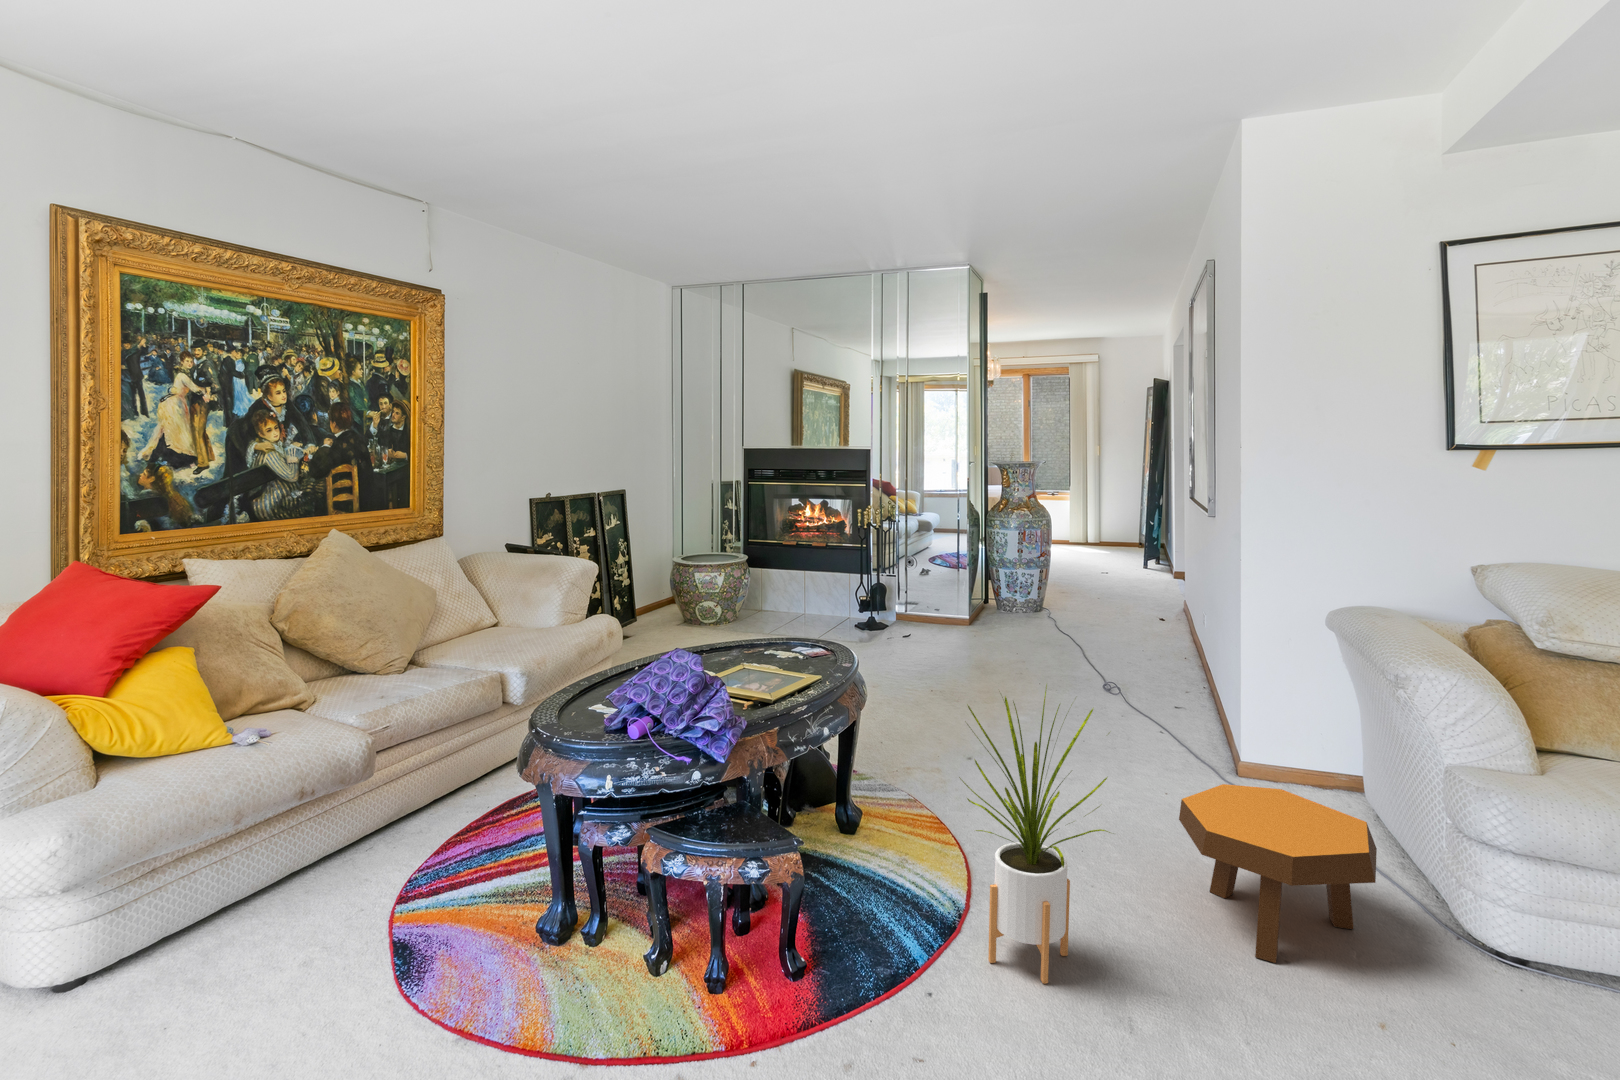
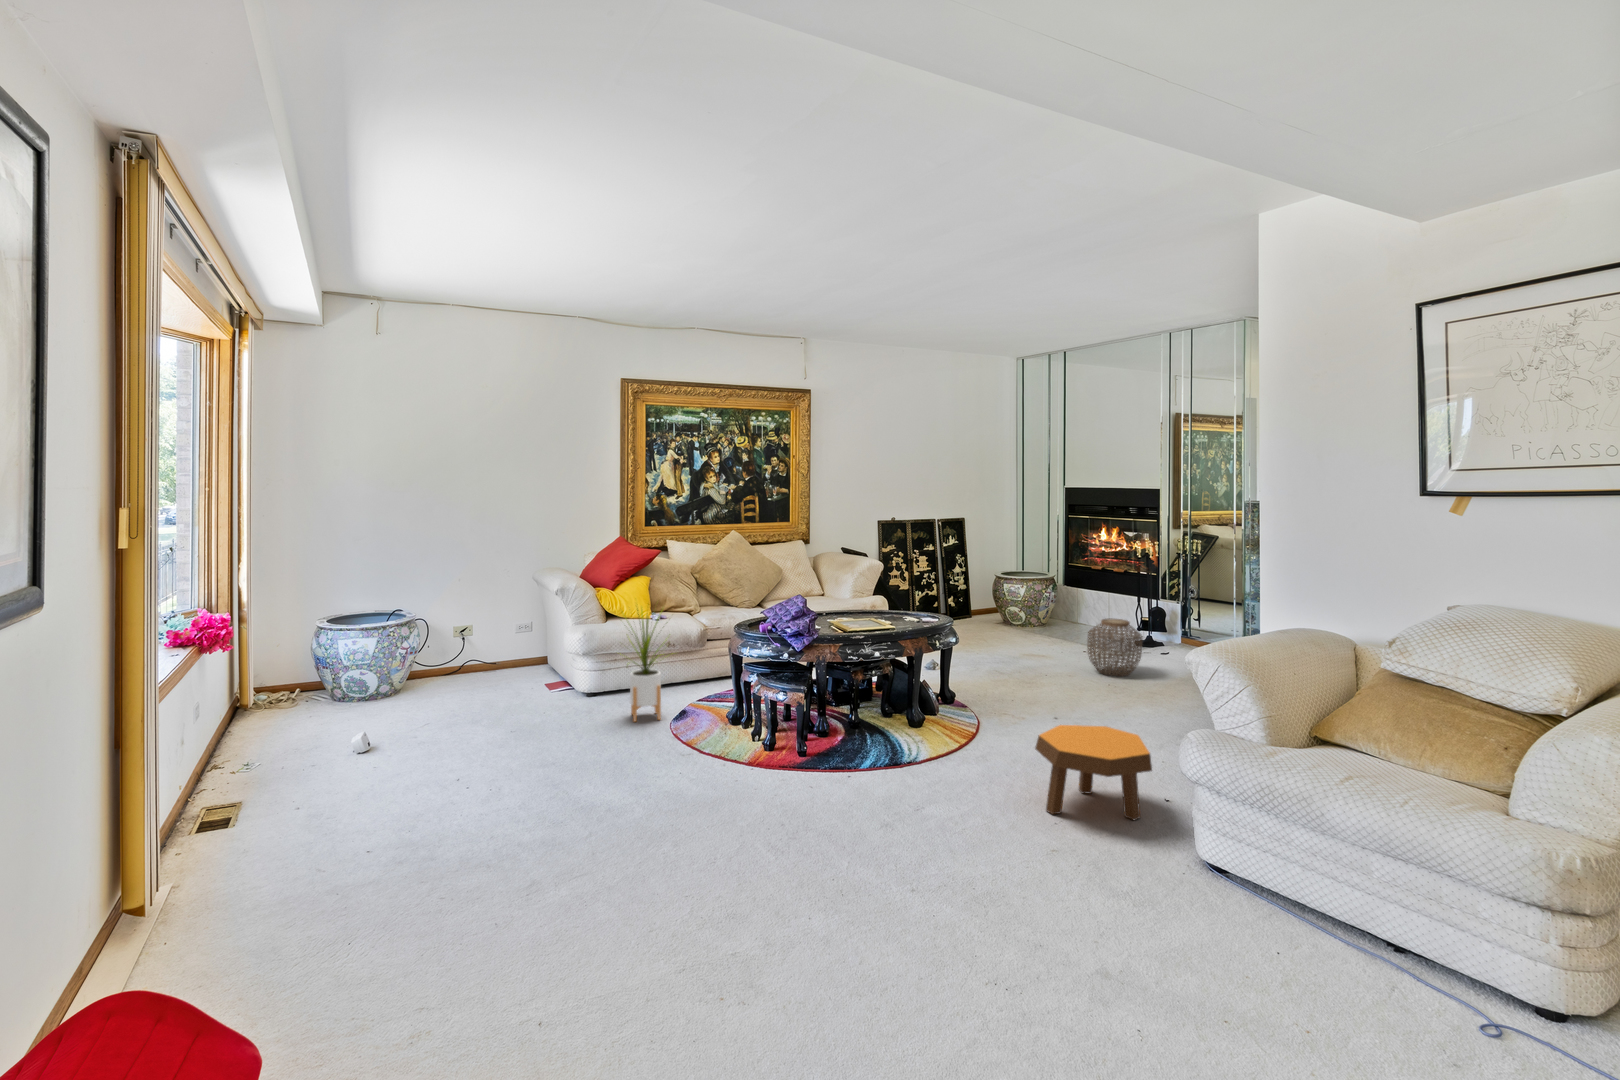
woven basket: none [898,610,963,683] -> present [1087,618,1142,676]
house plant: present [959,685,1110,984] -> present [630,610,661,722]

